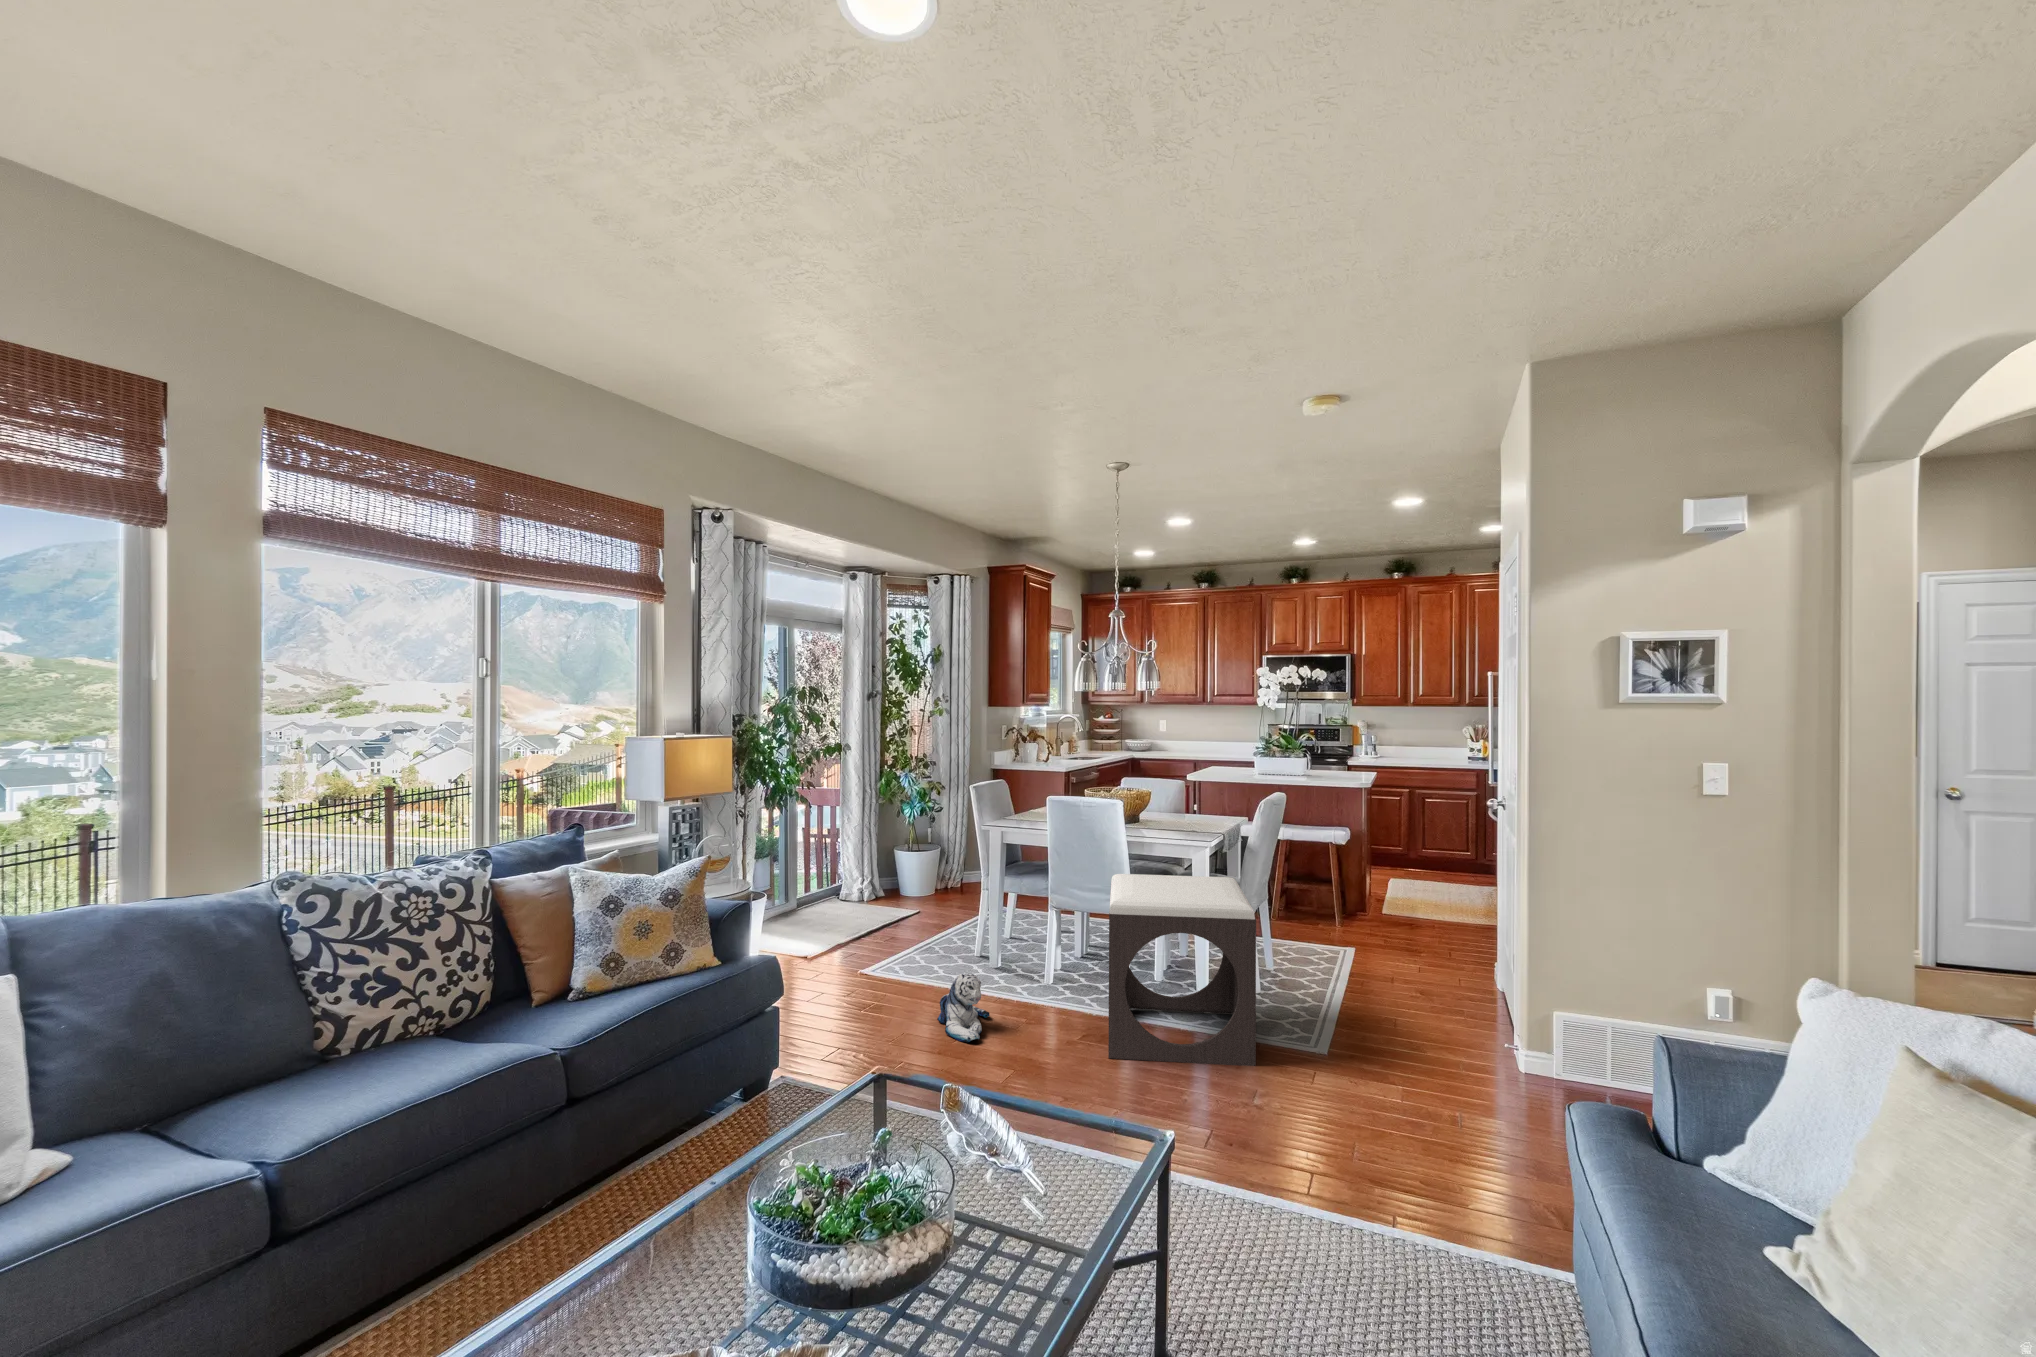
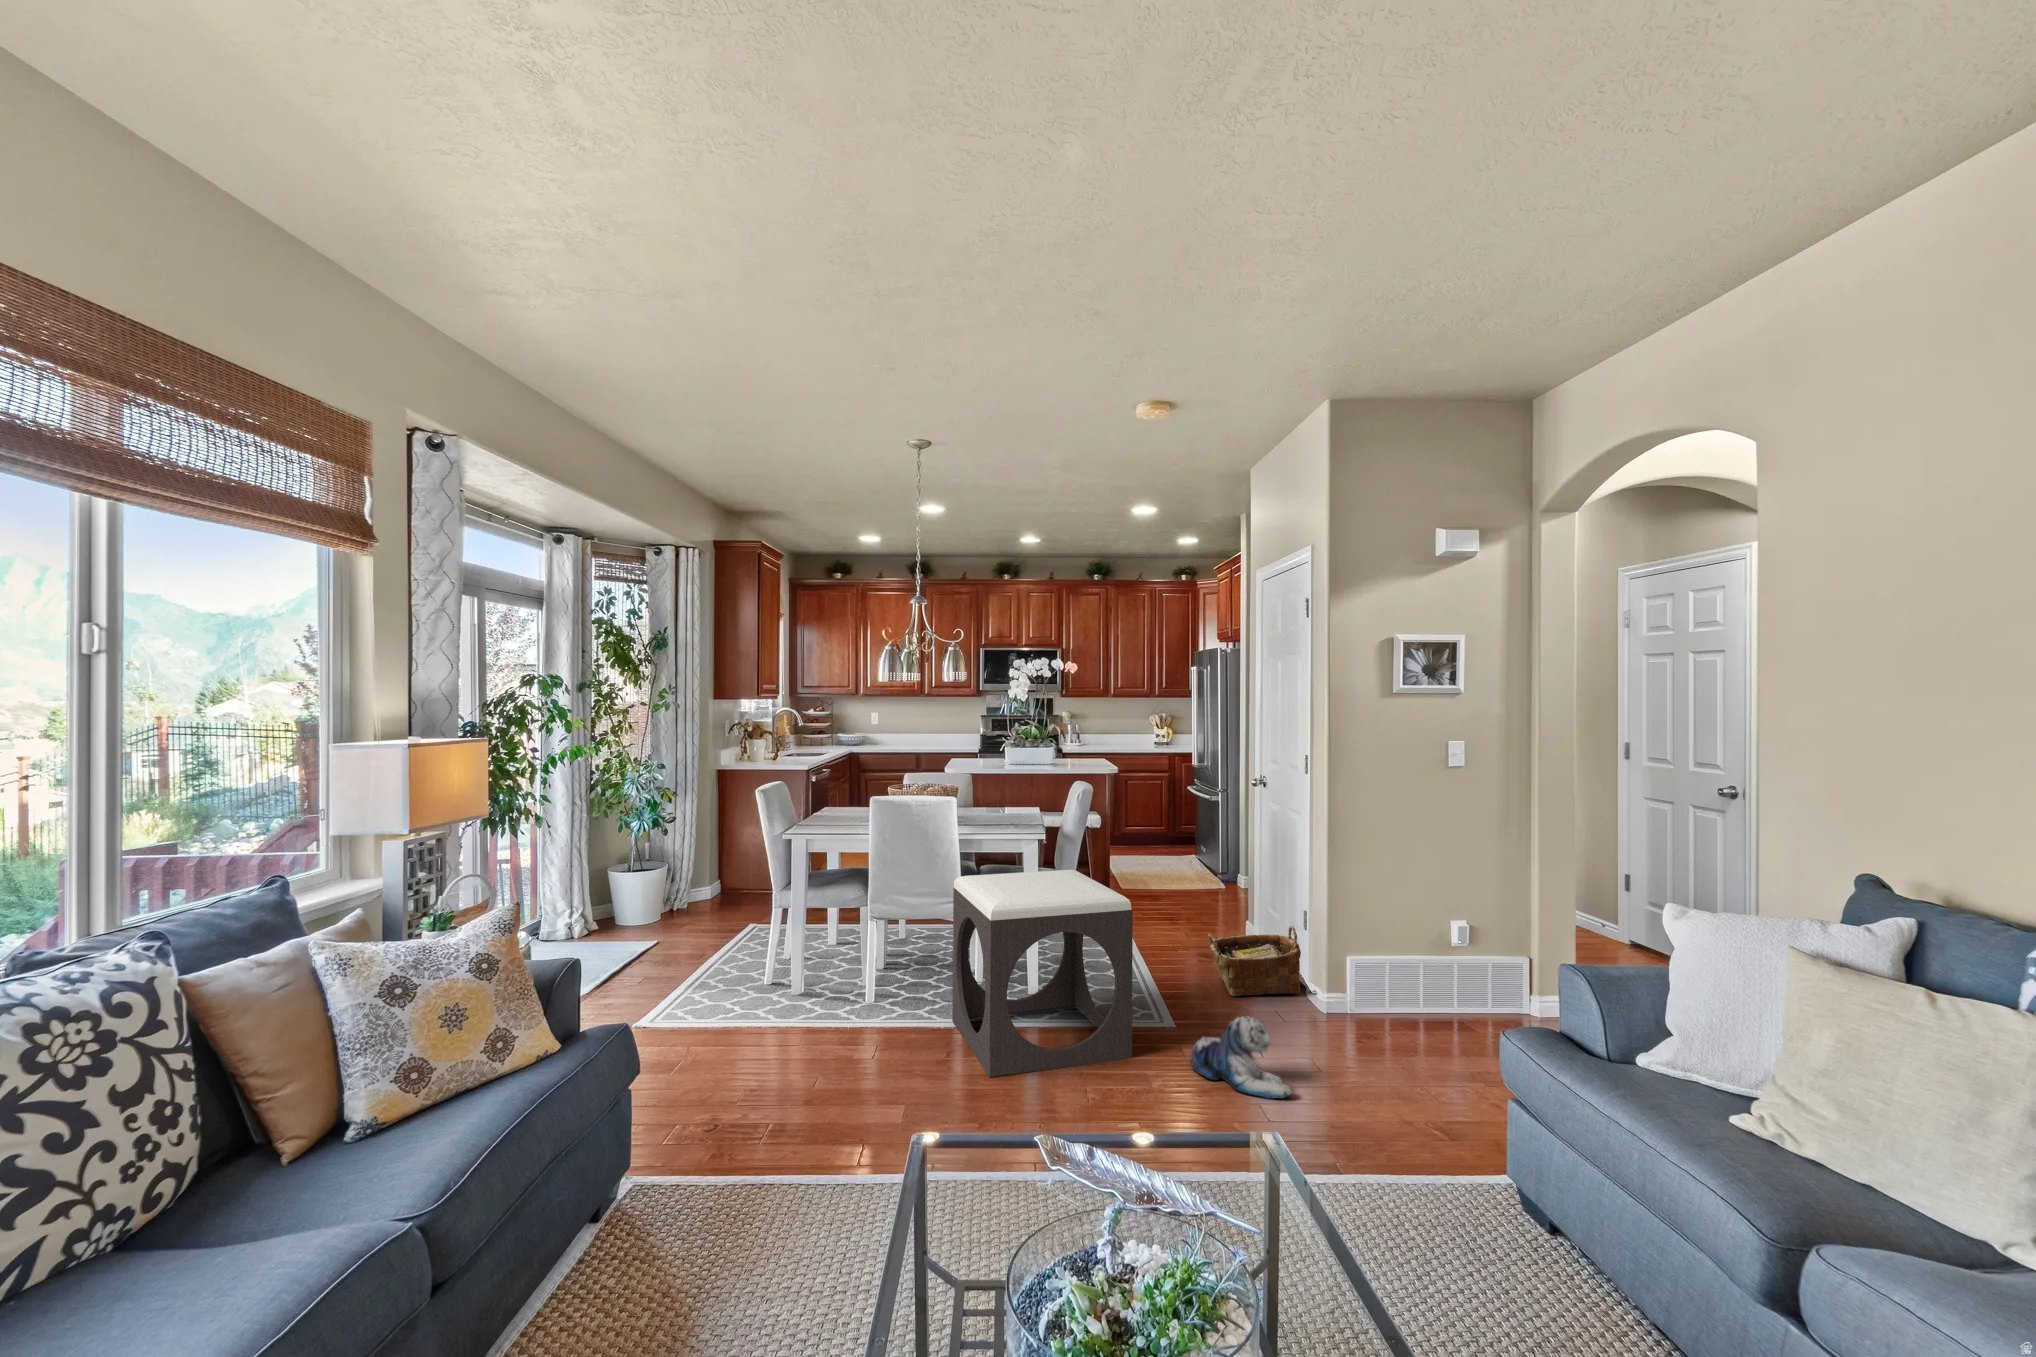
woven basket: none [1395,959,1501,1036] -> present [1208,926,1301,996]
plush toy: present [937,974,990,1042] -> present [1190,1015,1292,1099]

